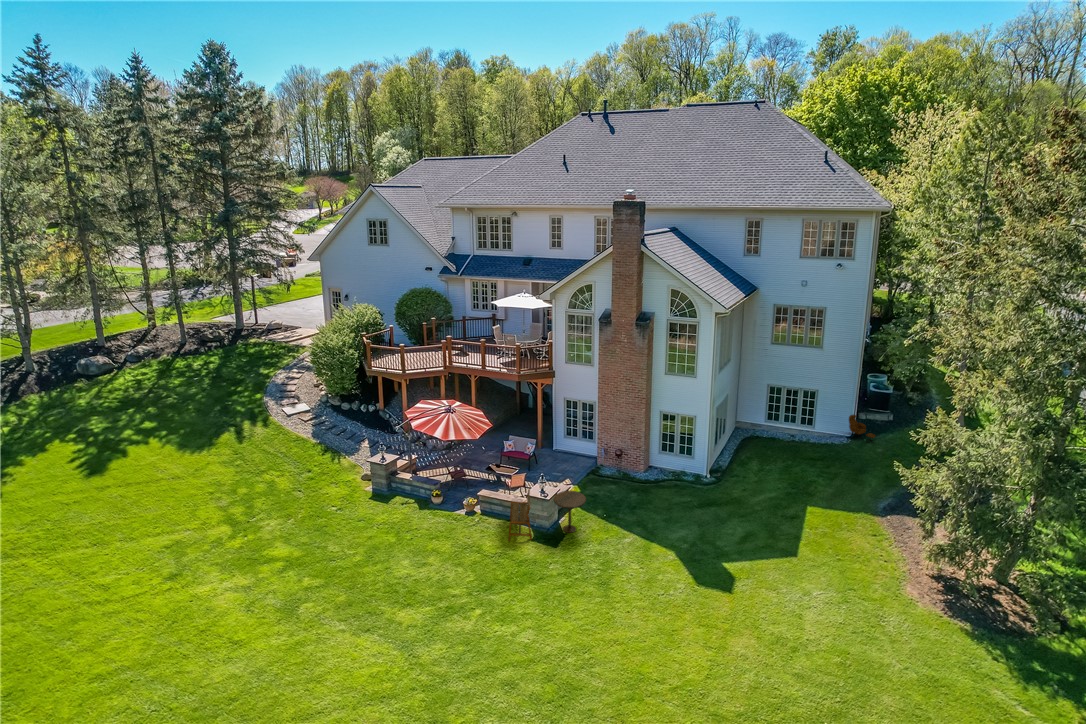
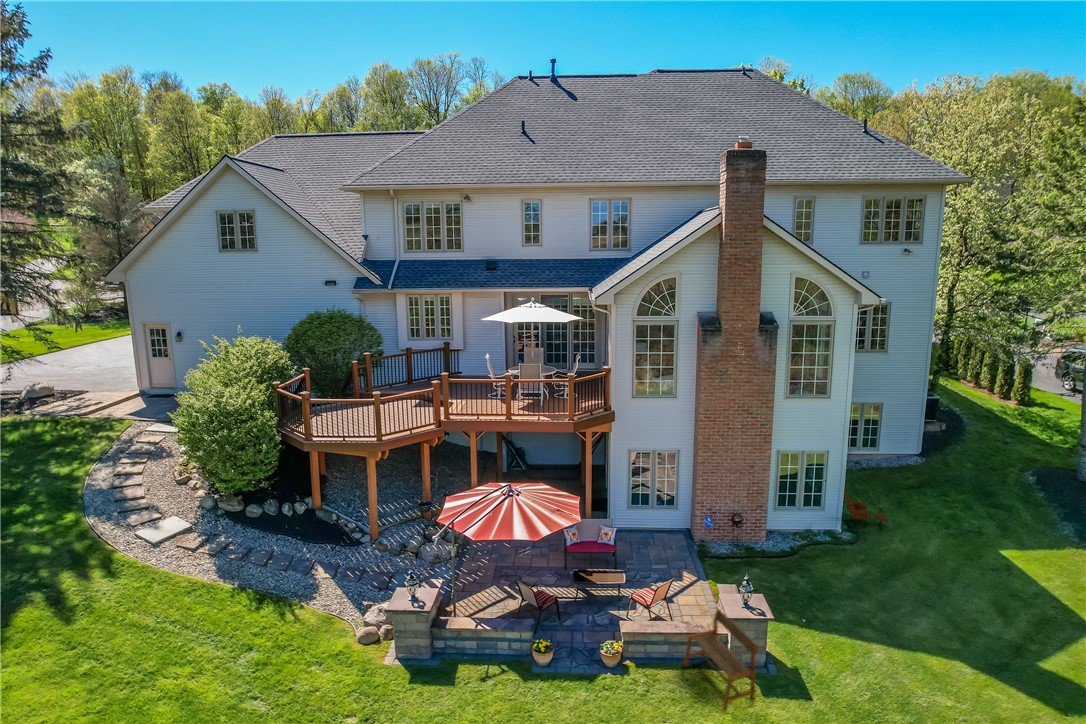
lounge chair: present [849,415,875,441] -> present [845,491,888,528]
pedestal table: present [553,491,586,533] -> none [764,596,821,668]

